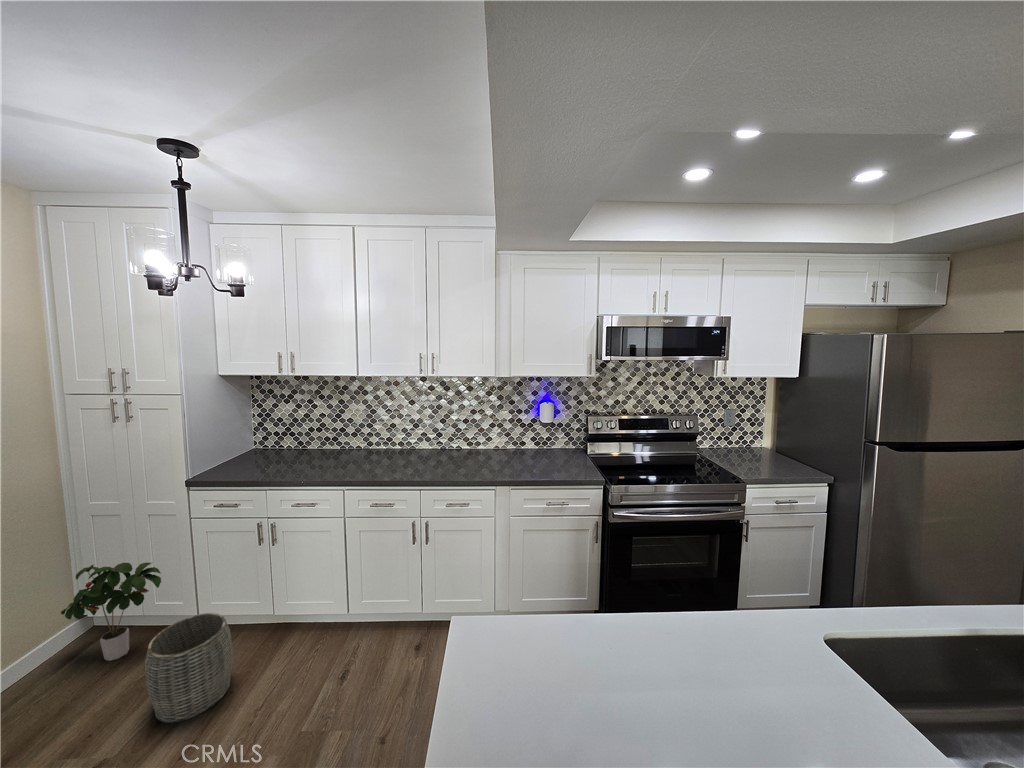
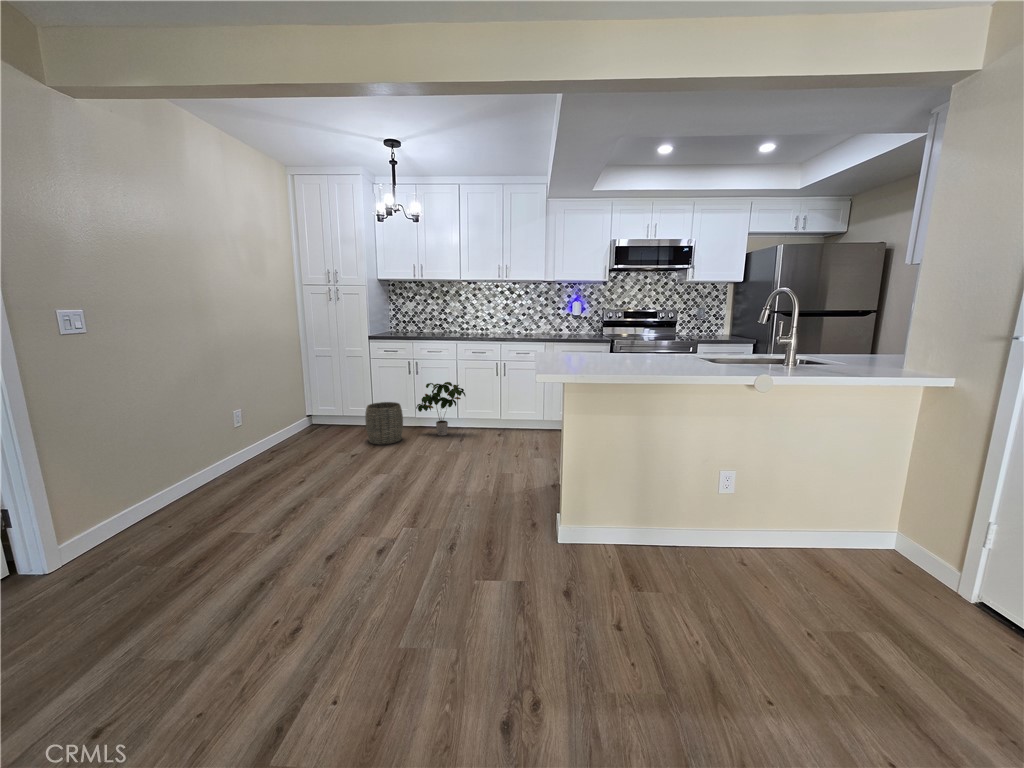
potted plant: present [61,563,161,661] -> present [416,382,466,436]

